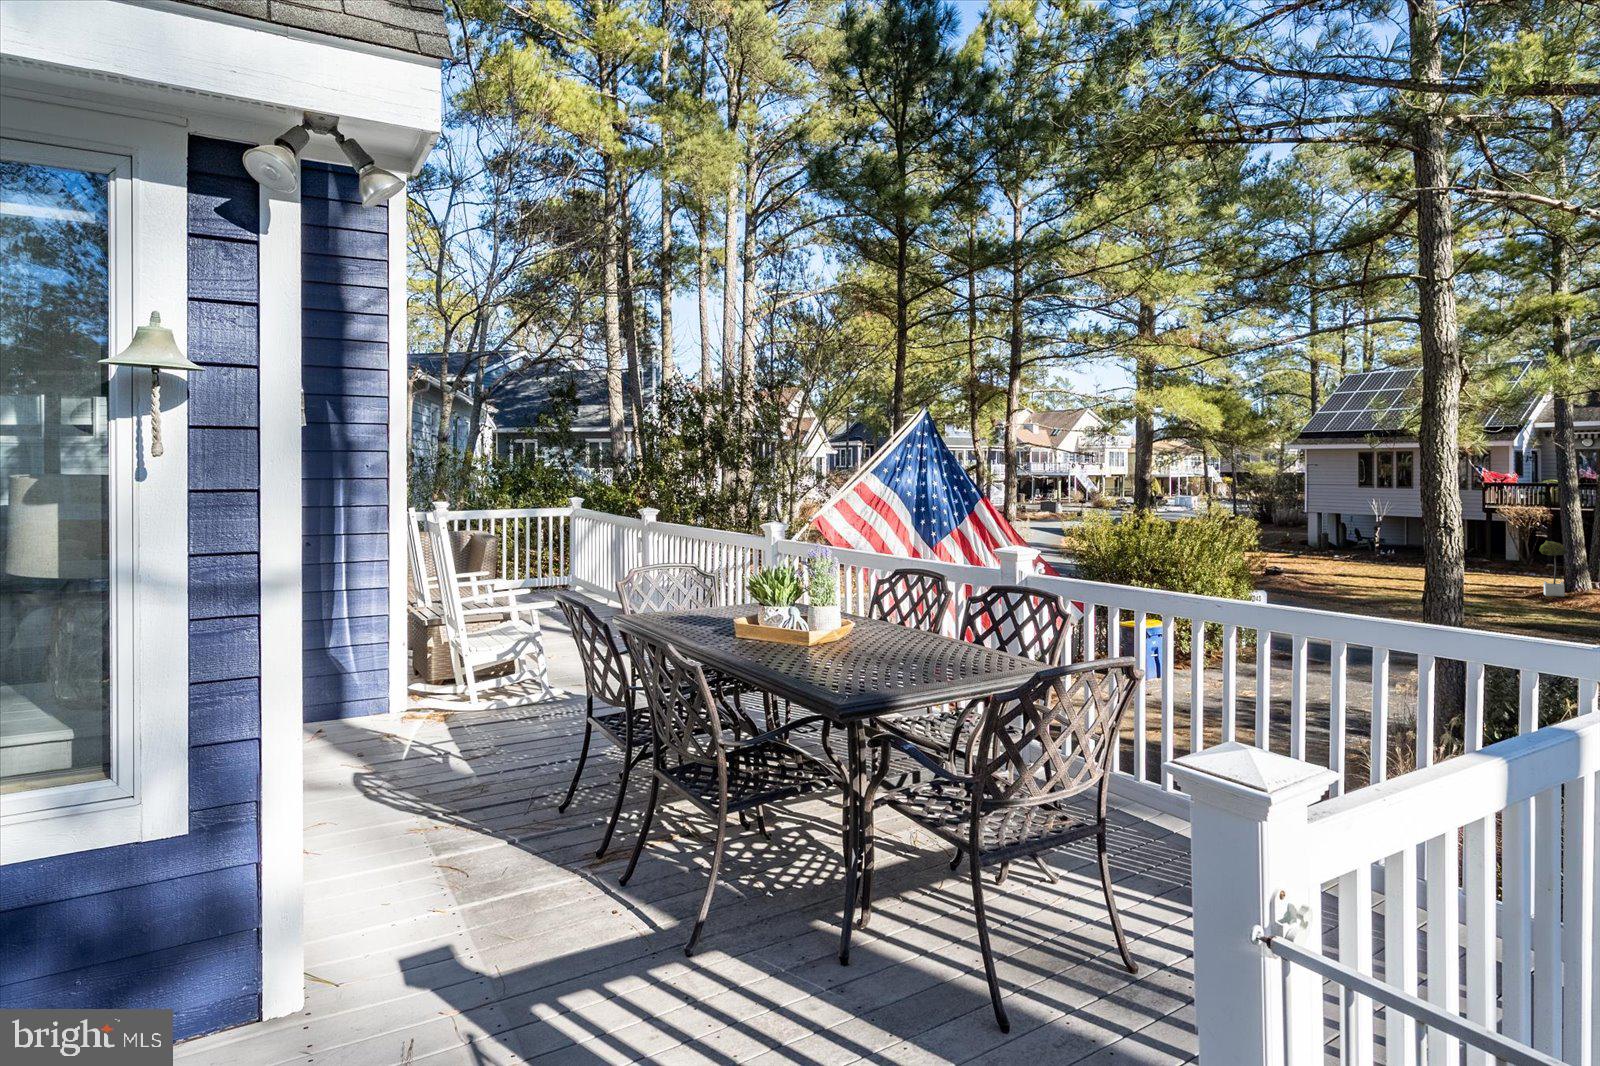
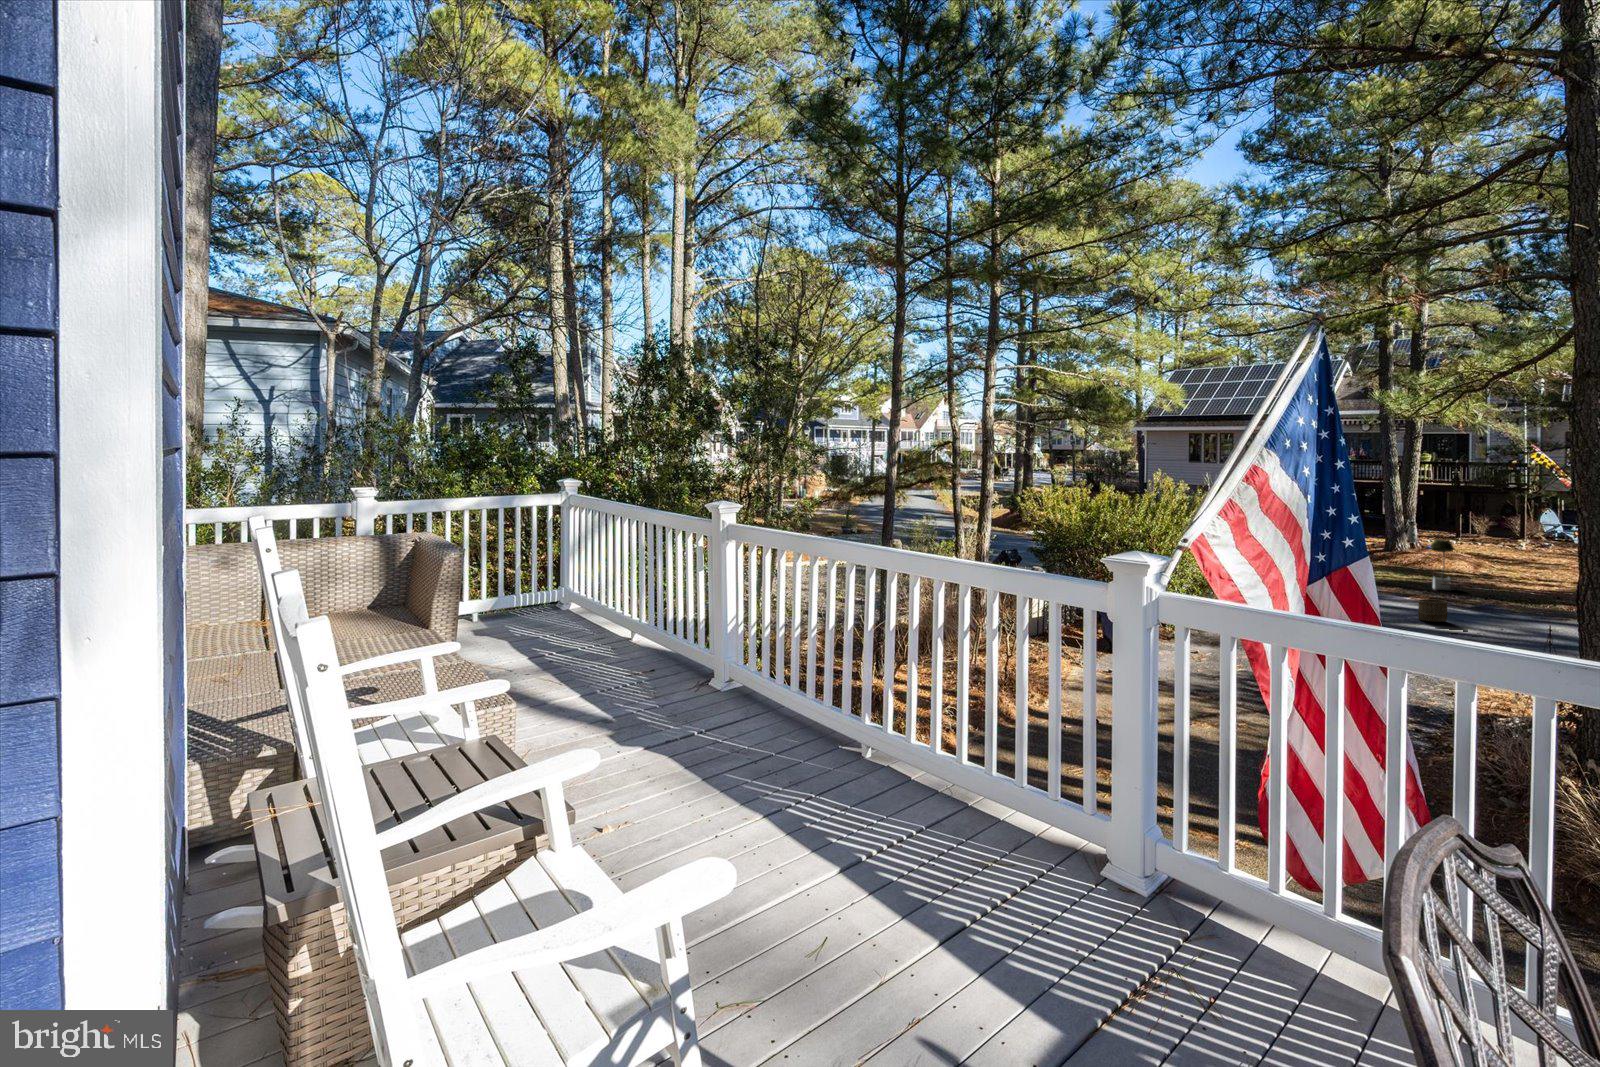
wooden bucket: none [1526,605,1561,629] -> present [1418,599,1448,622]

